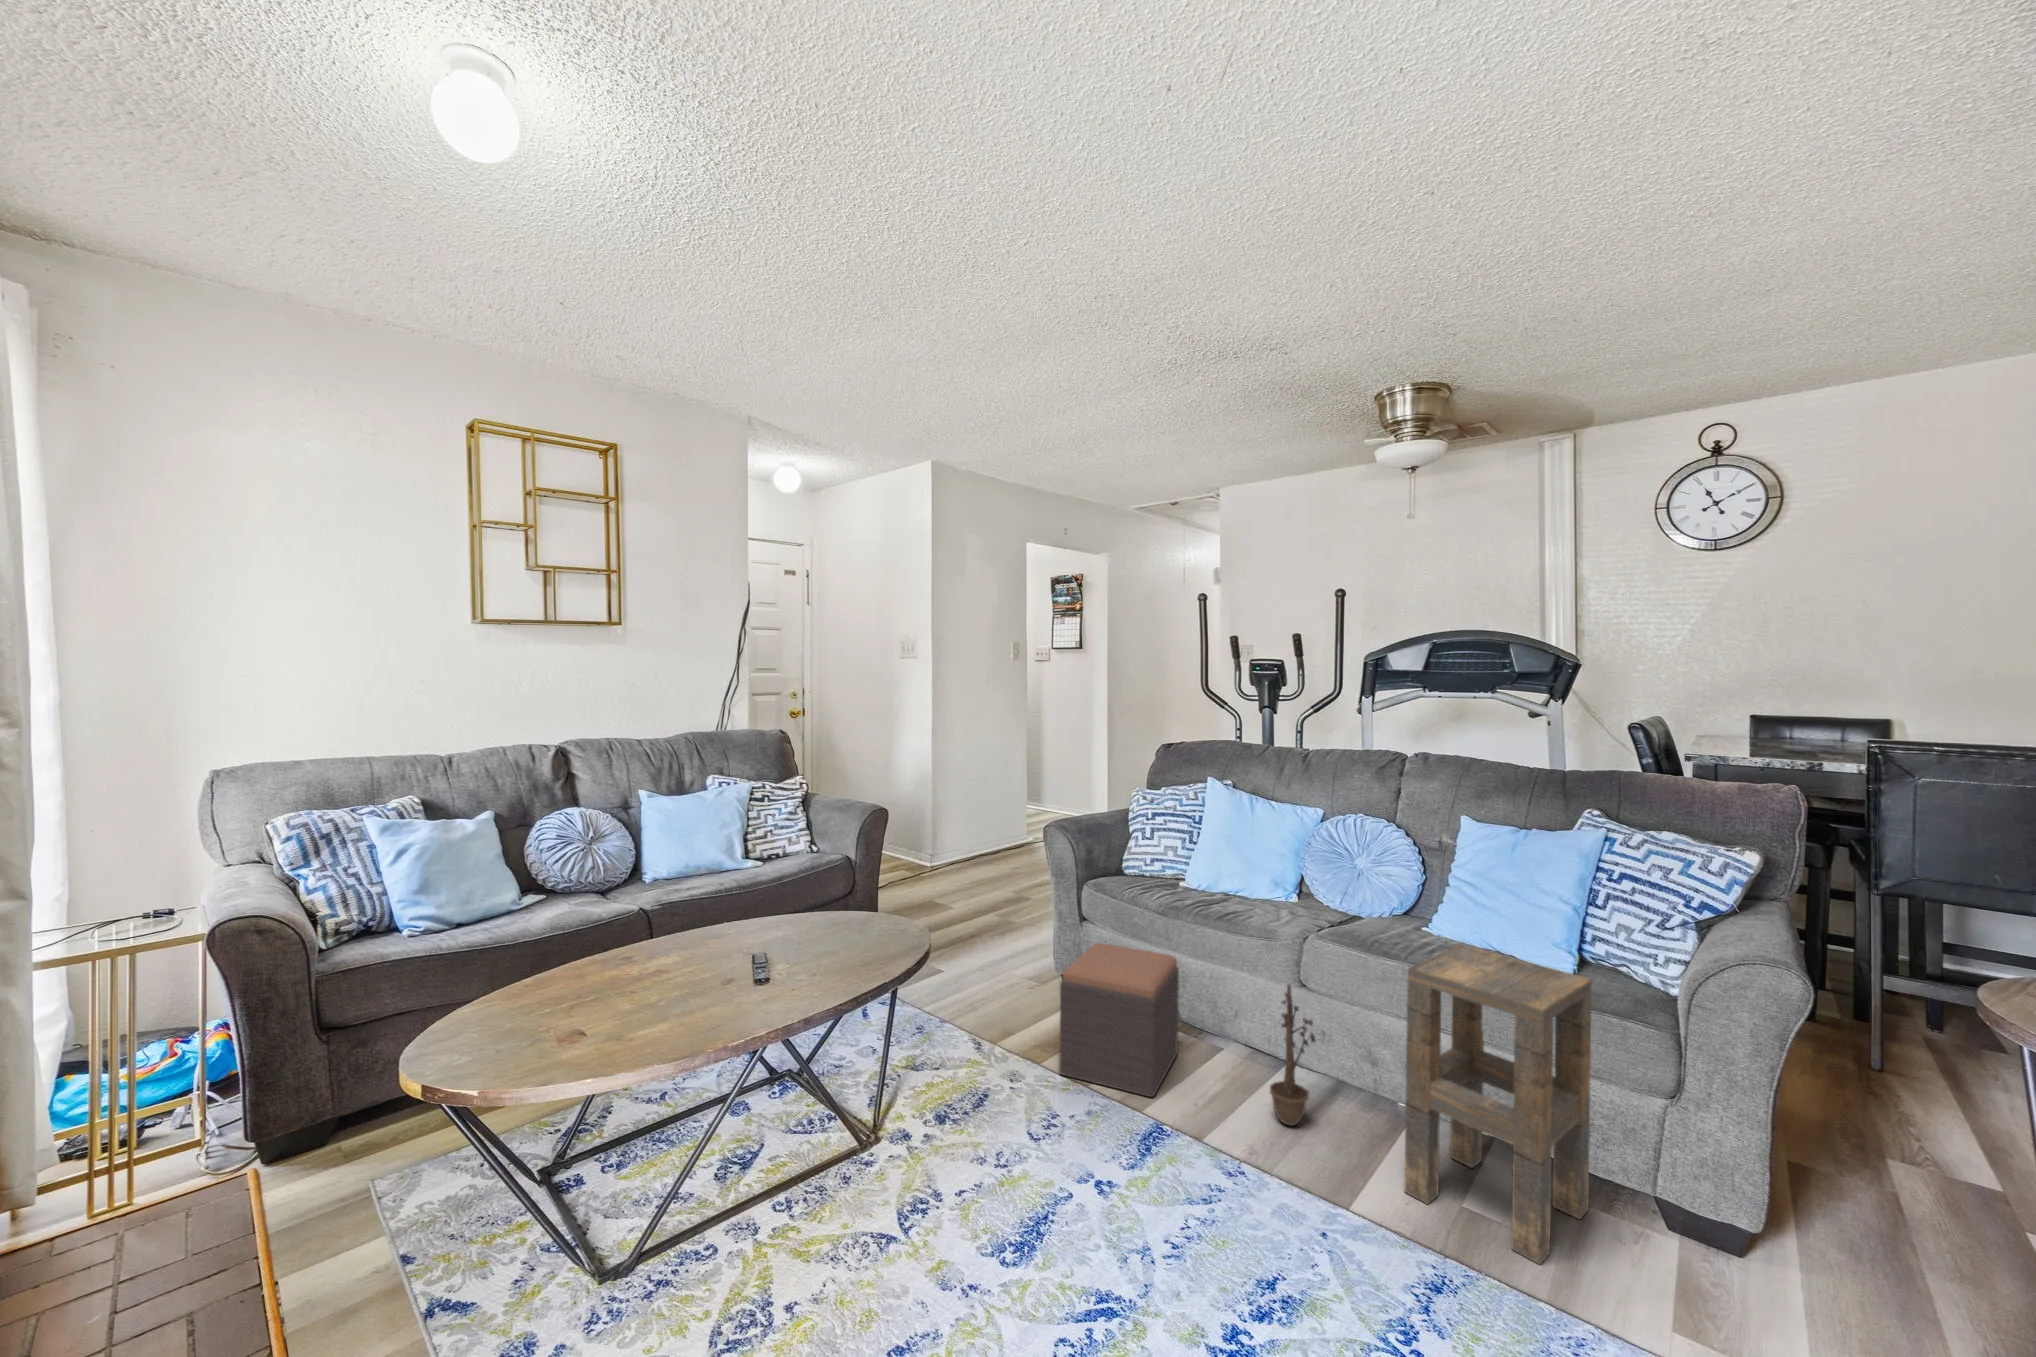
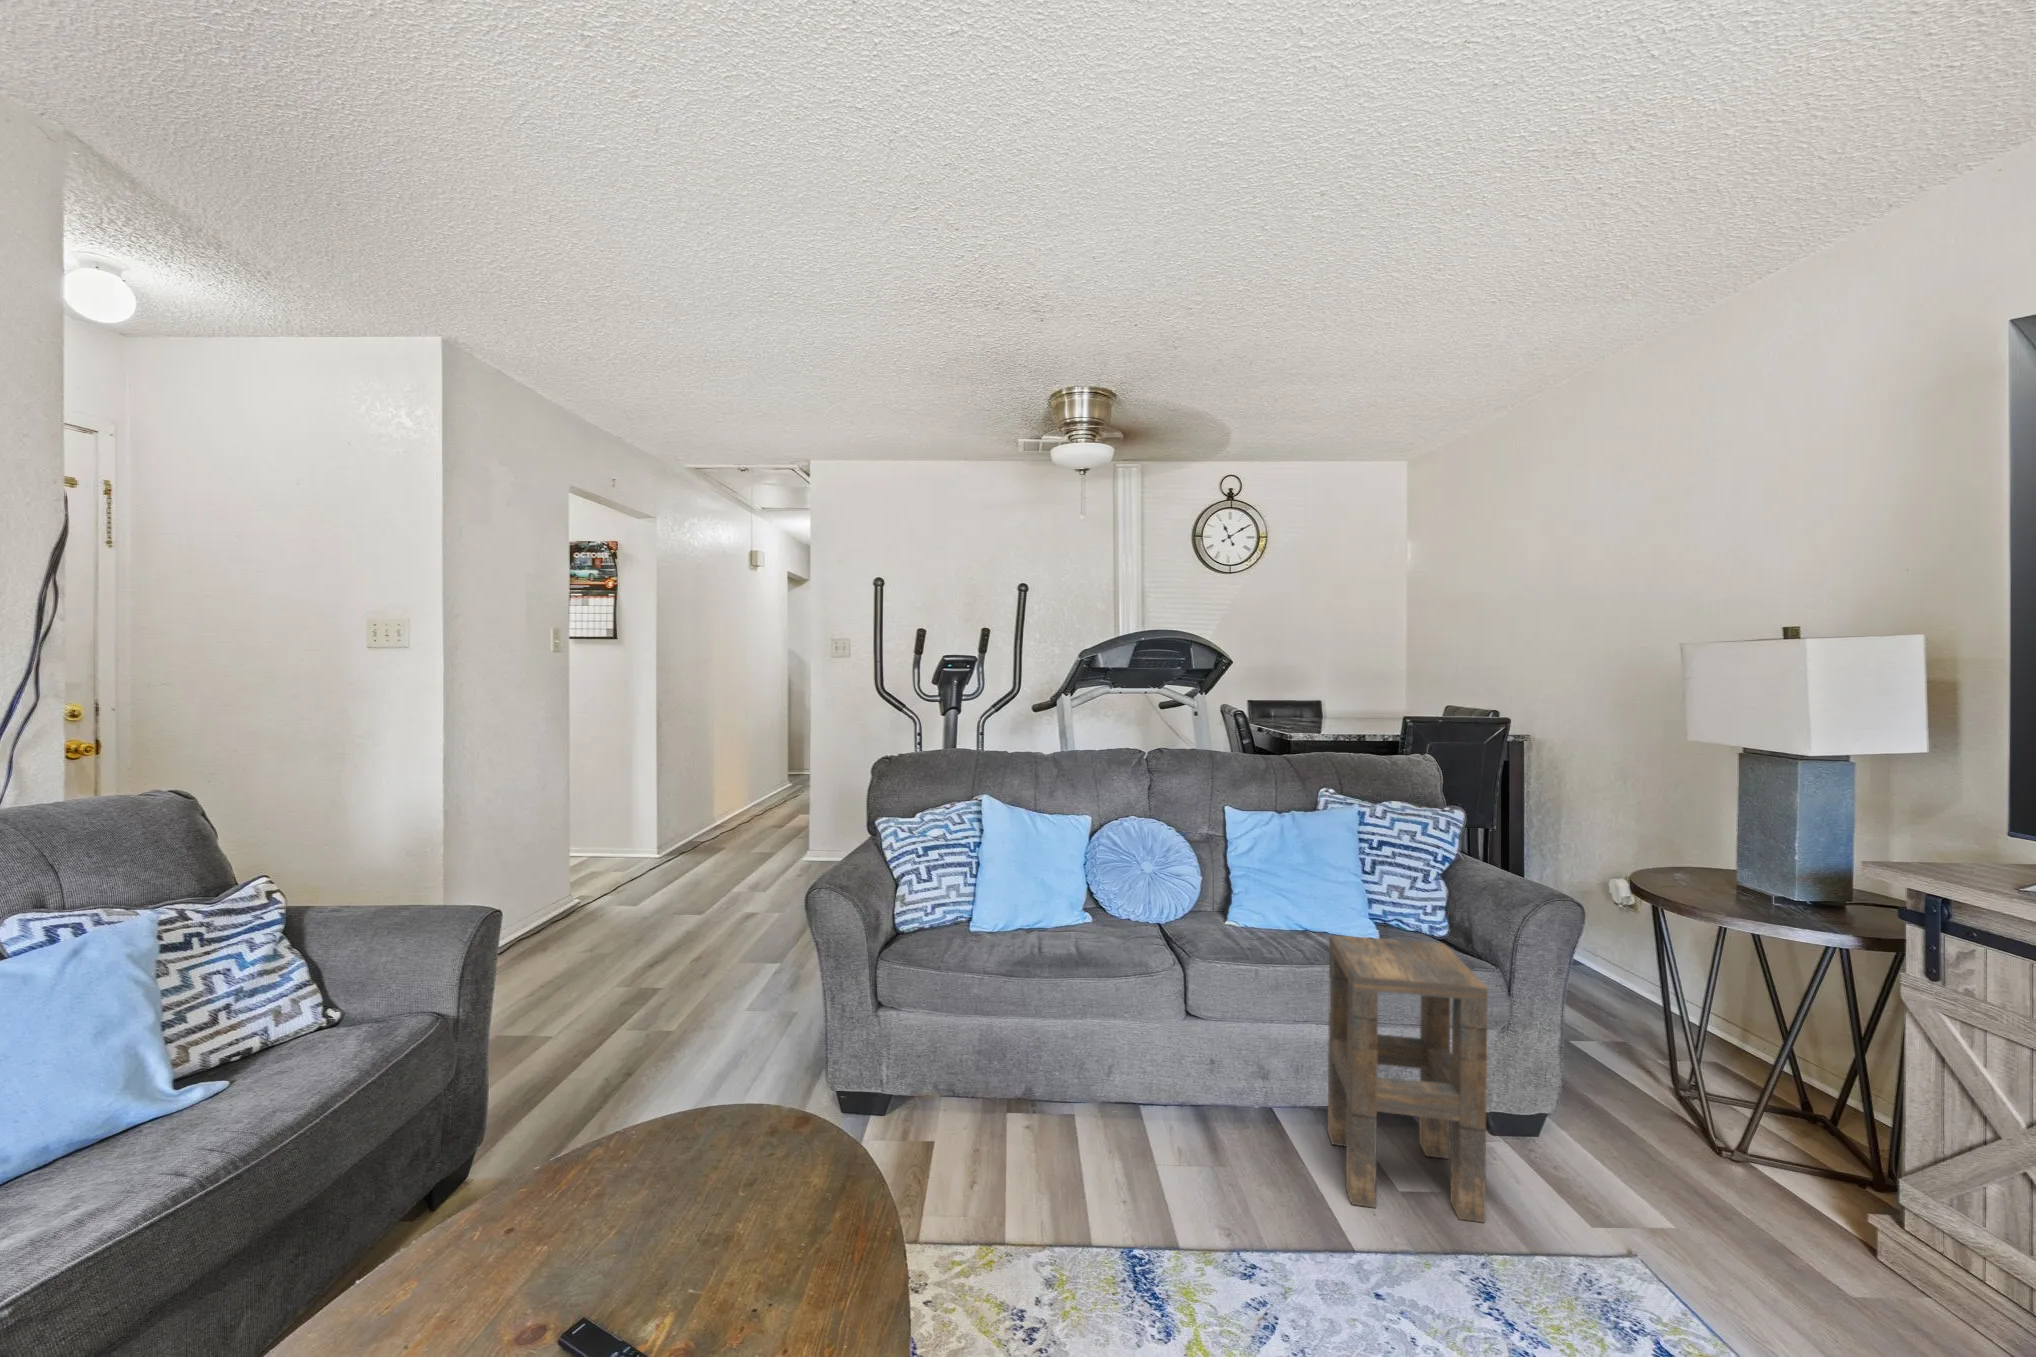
footstool: present [1059,943,1179,1097] -> none [922,1024,1072,1243]
decorative plant: present [1270,985,1316,1126] -> none [1161,1023,1247,1180]

